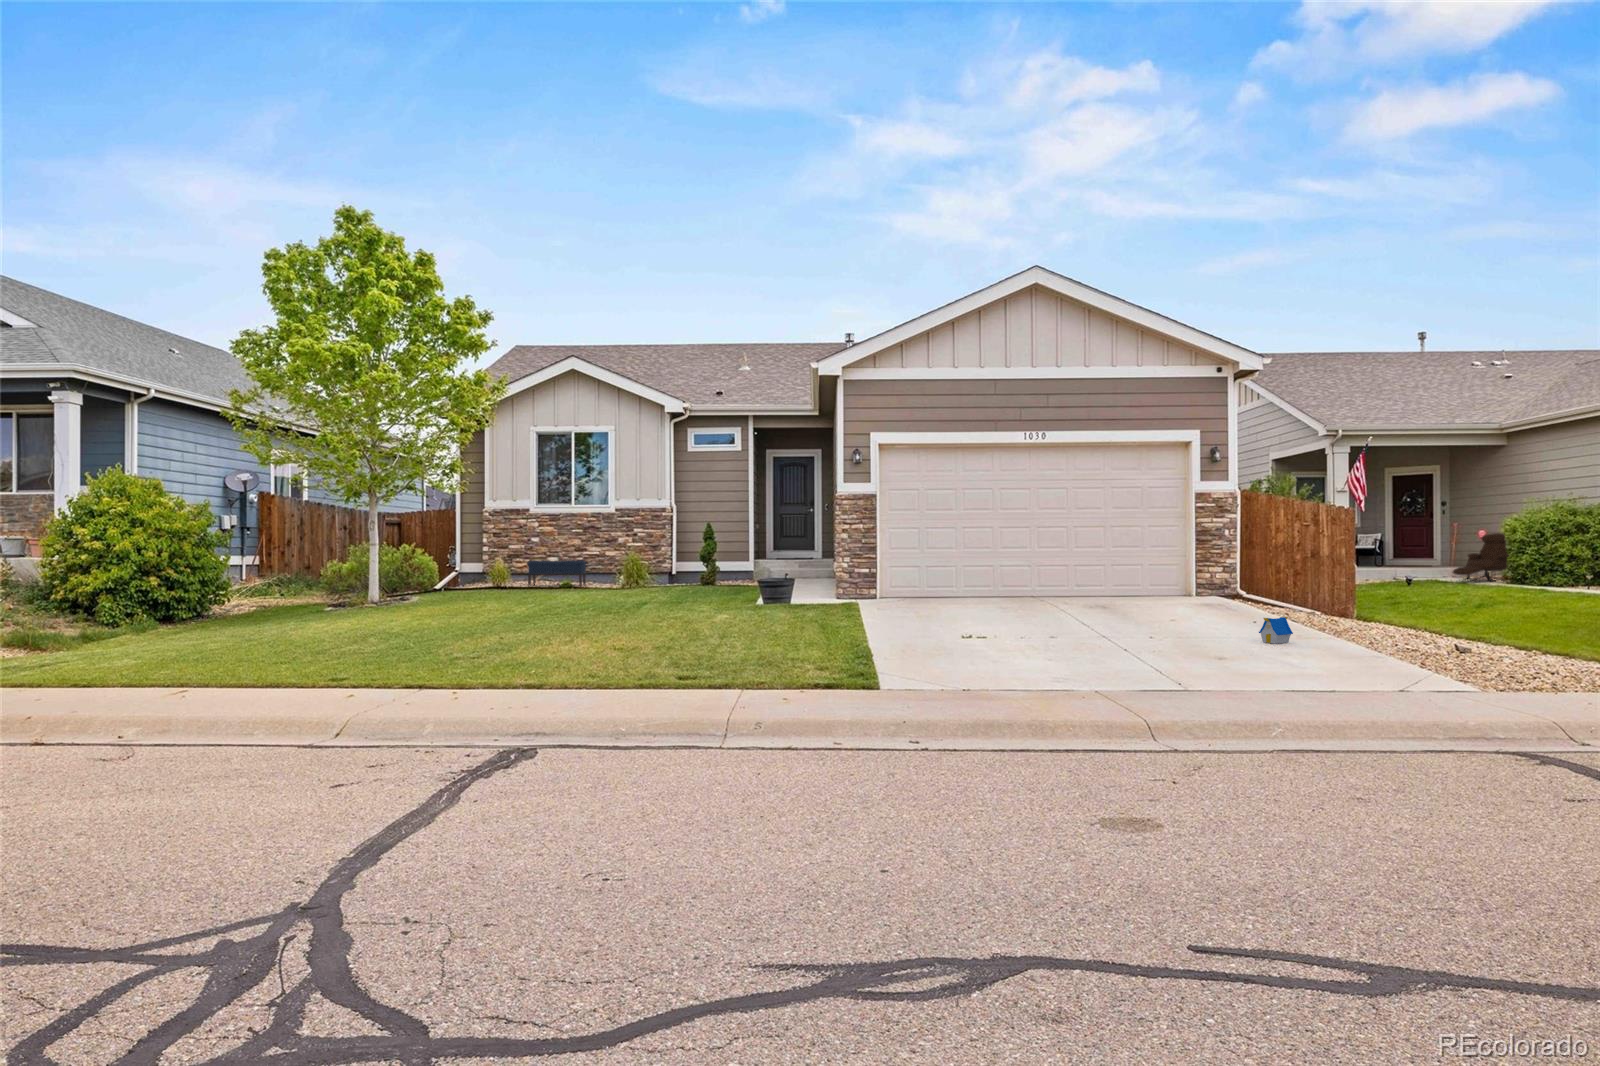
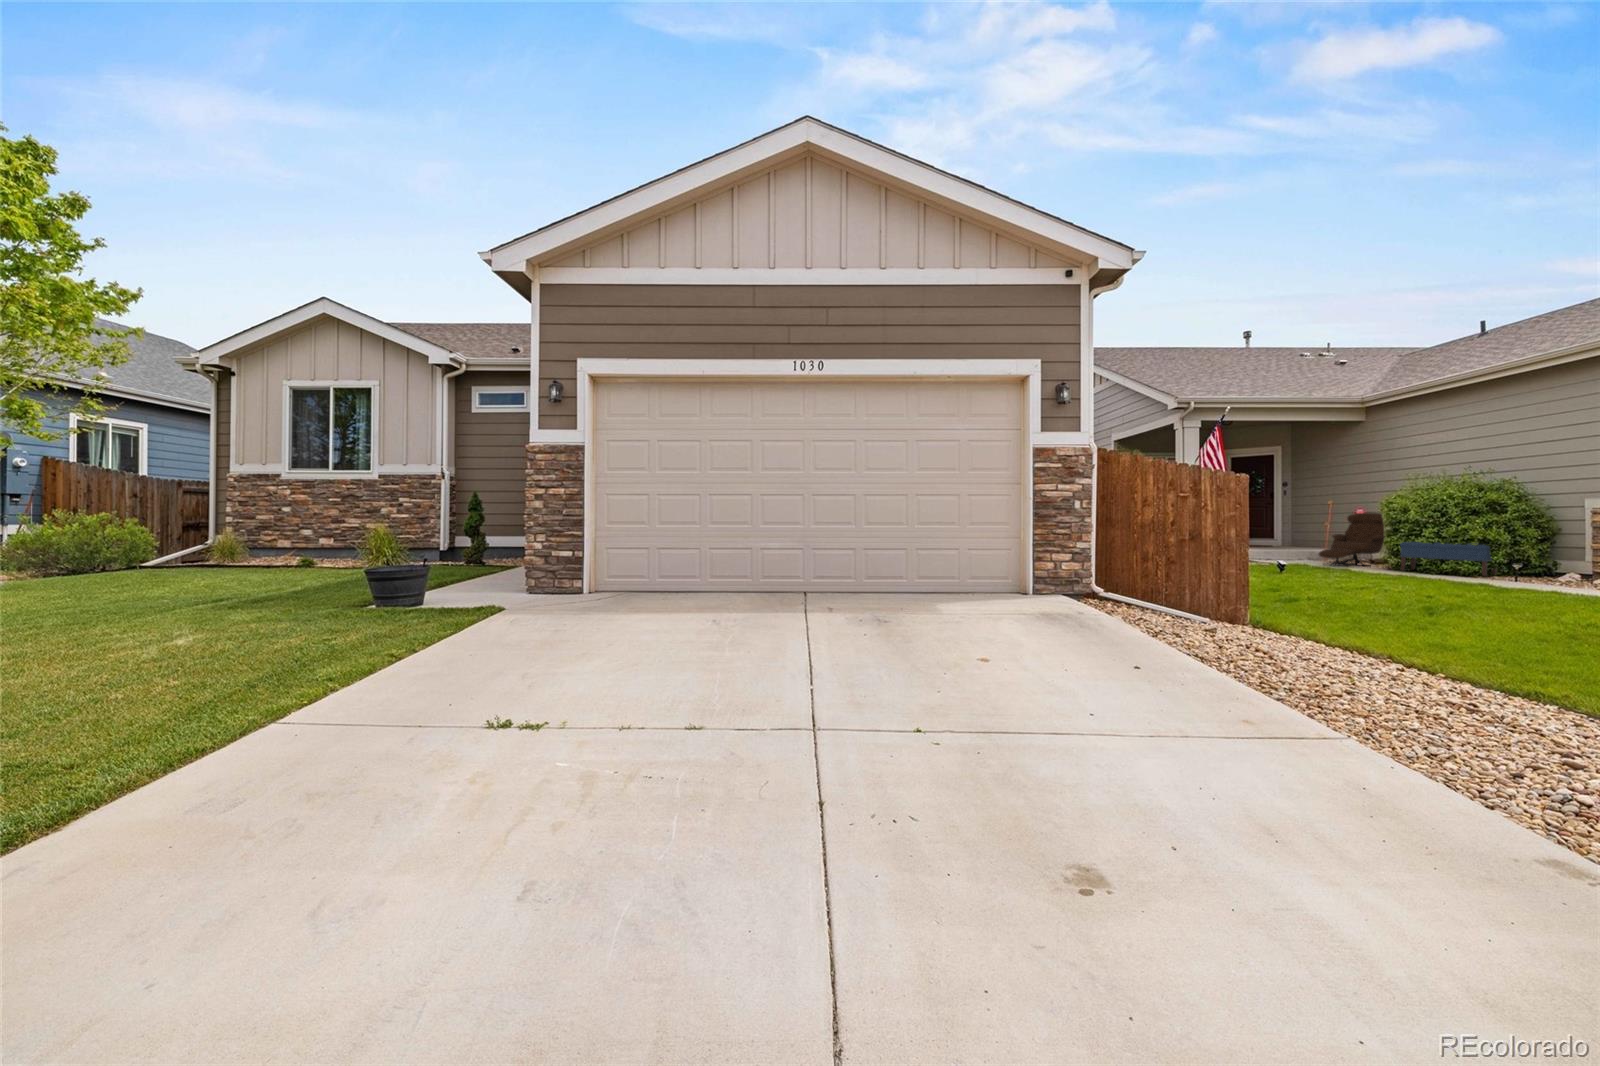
bench: present [527,560,586,586] -> present [1400,542,1497,576]
toy house: present [1259,617,1293,644] -> none [1192,730,1304,828]

